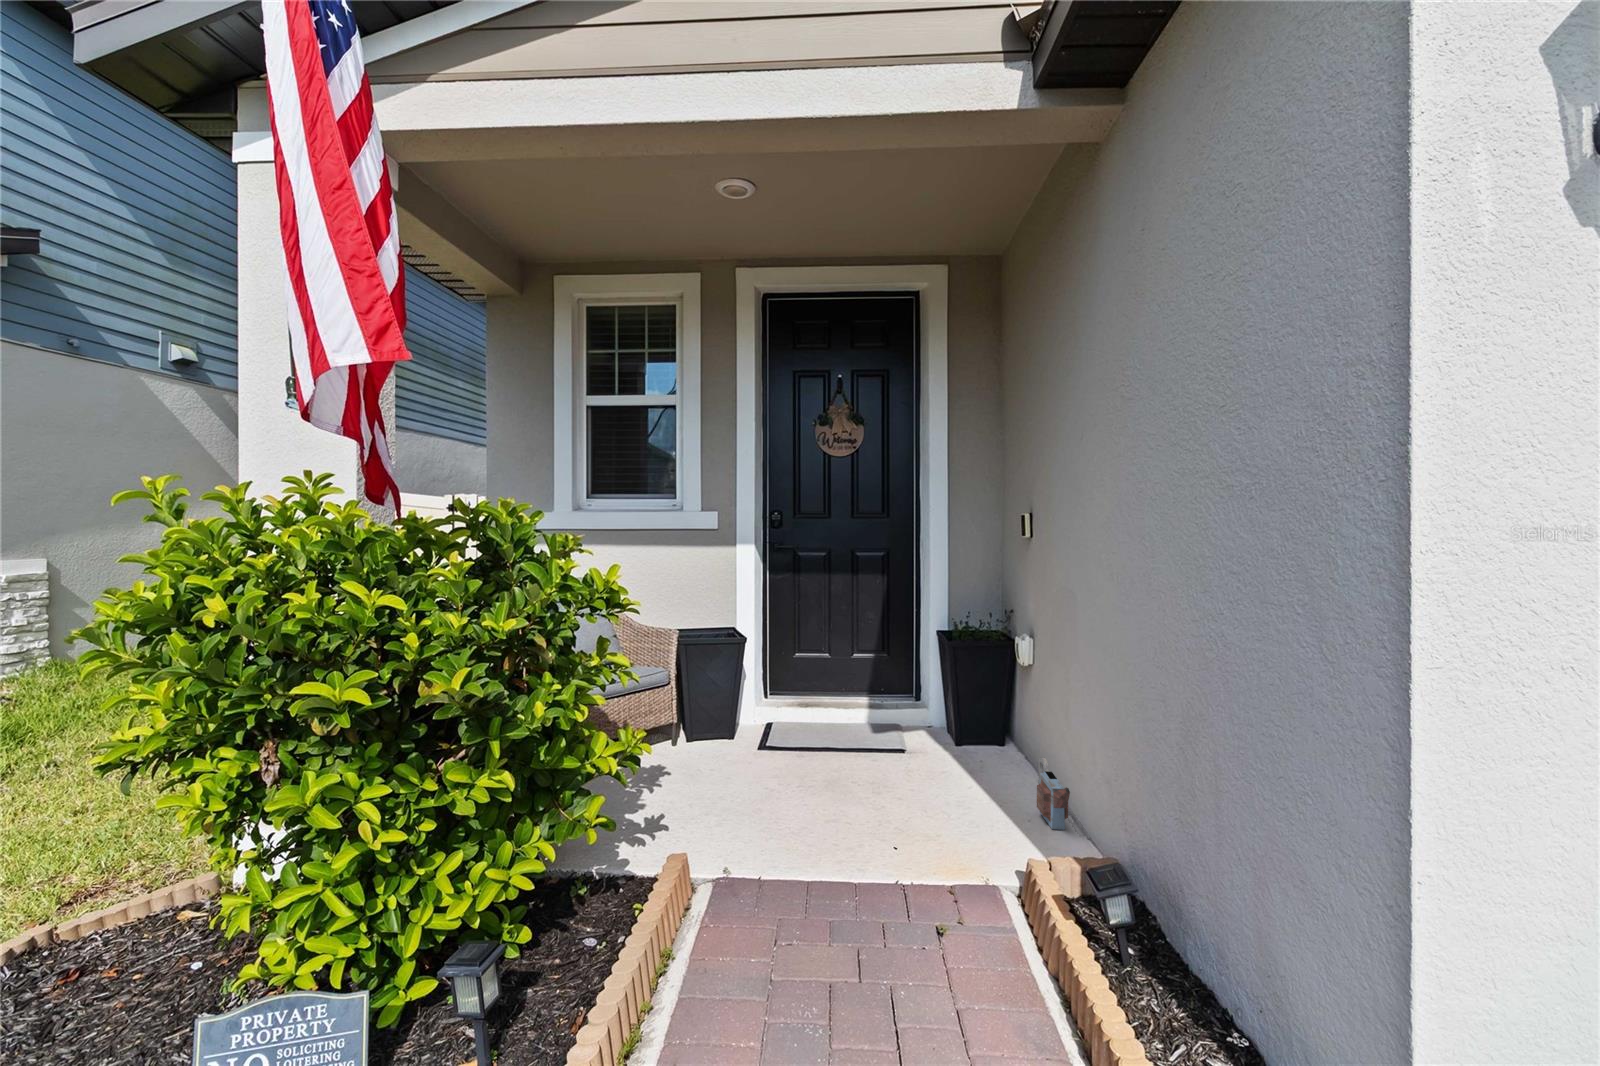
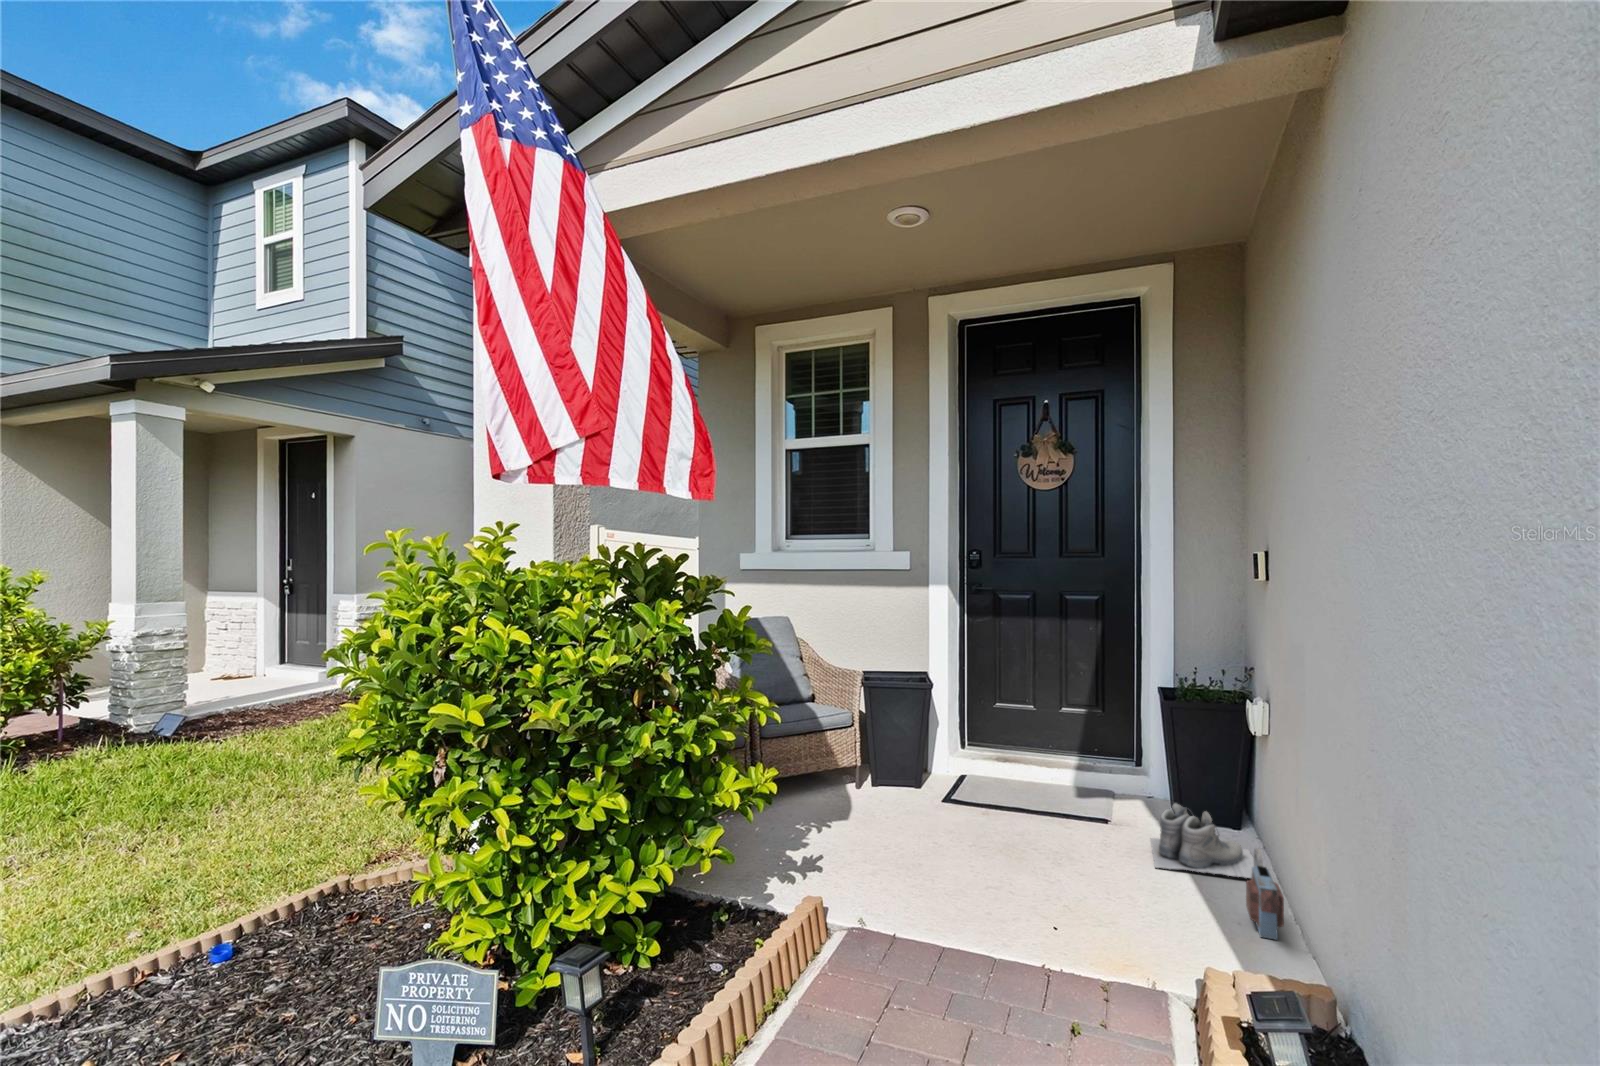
boots: none [944,729,1039,786] -> present [1151,803,1254,878]

